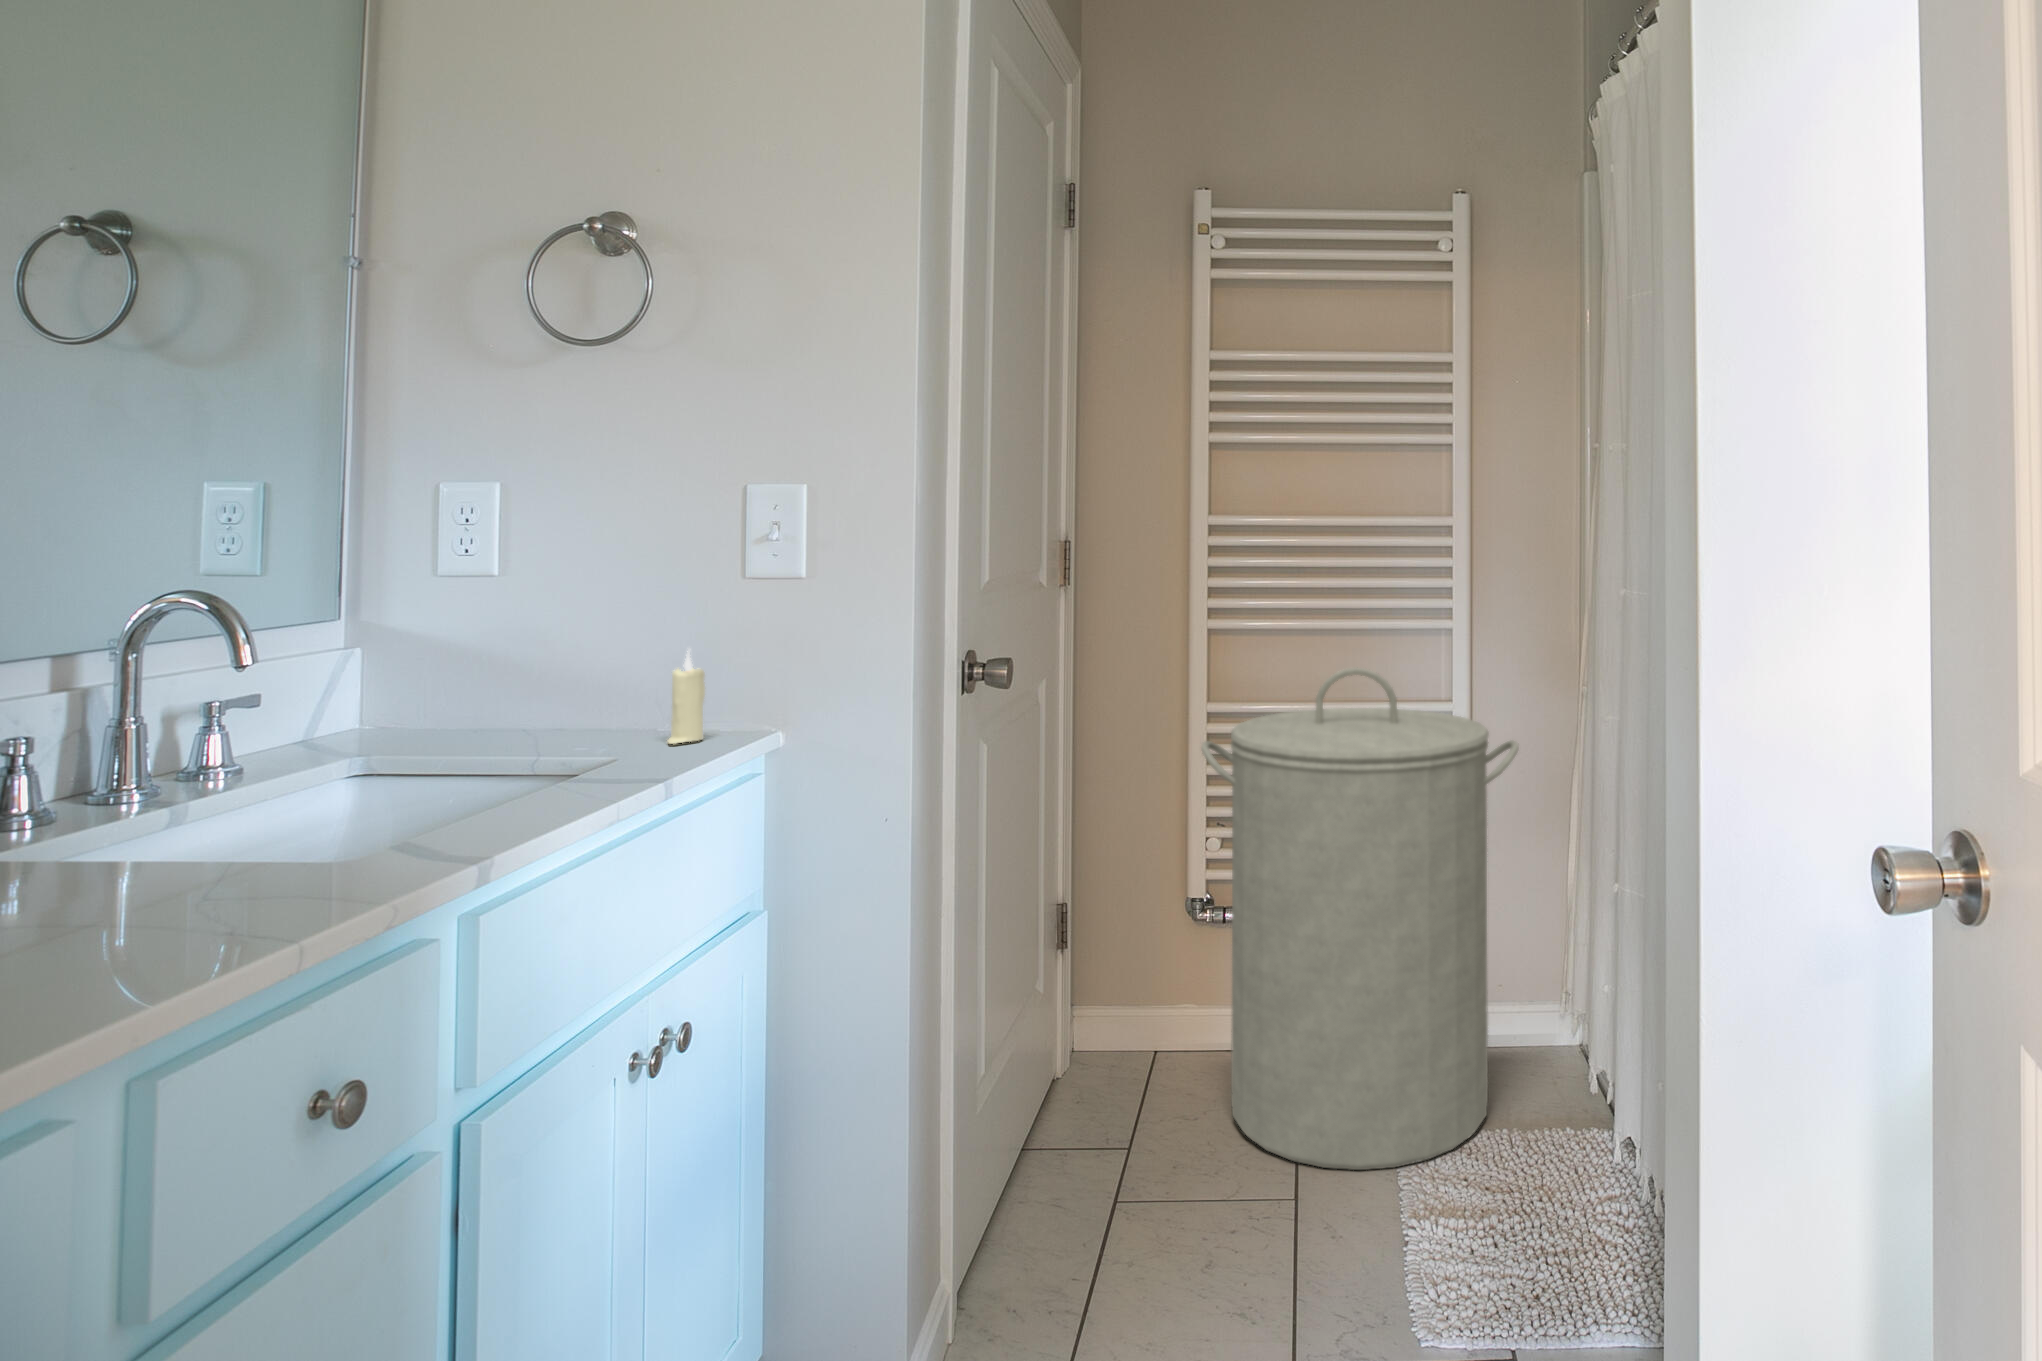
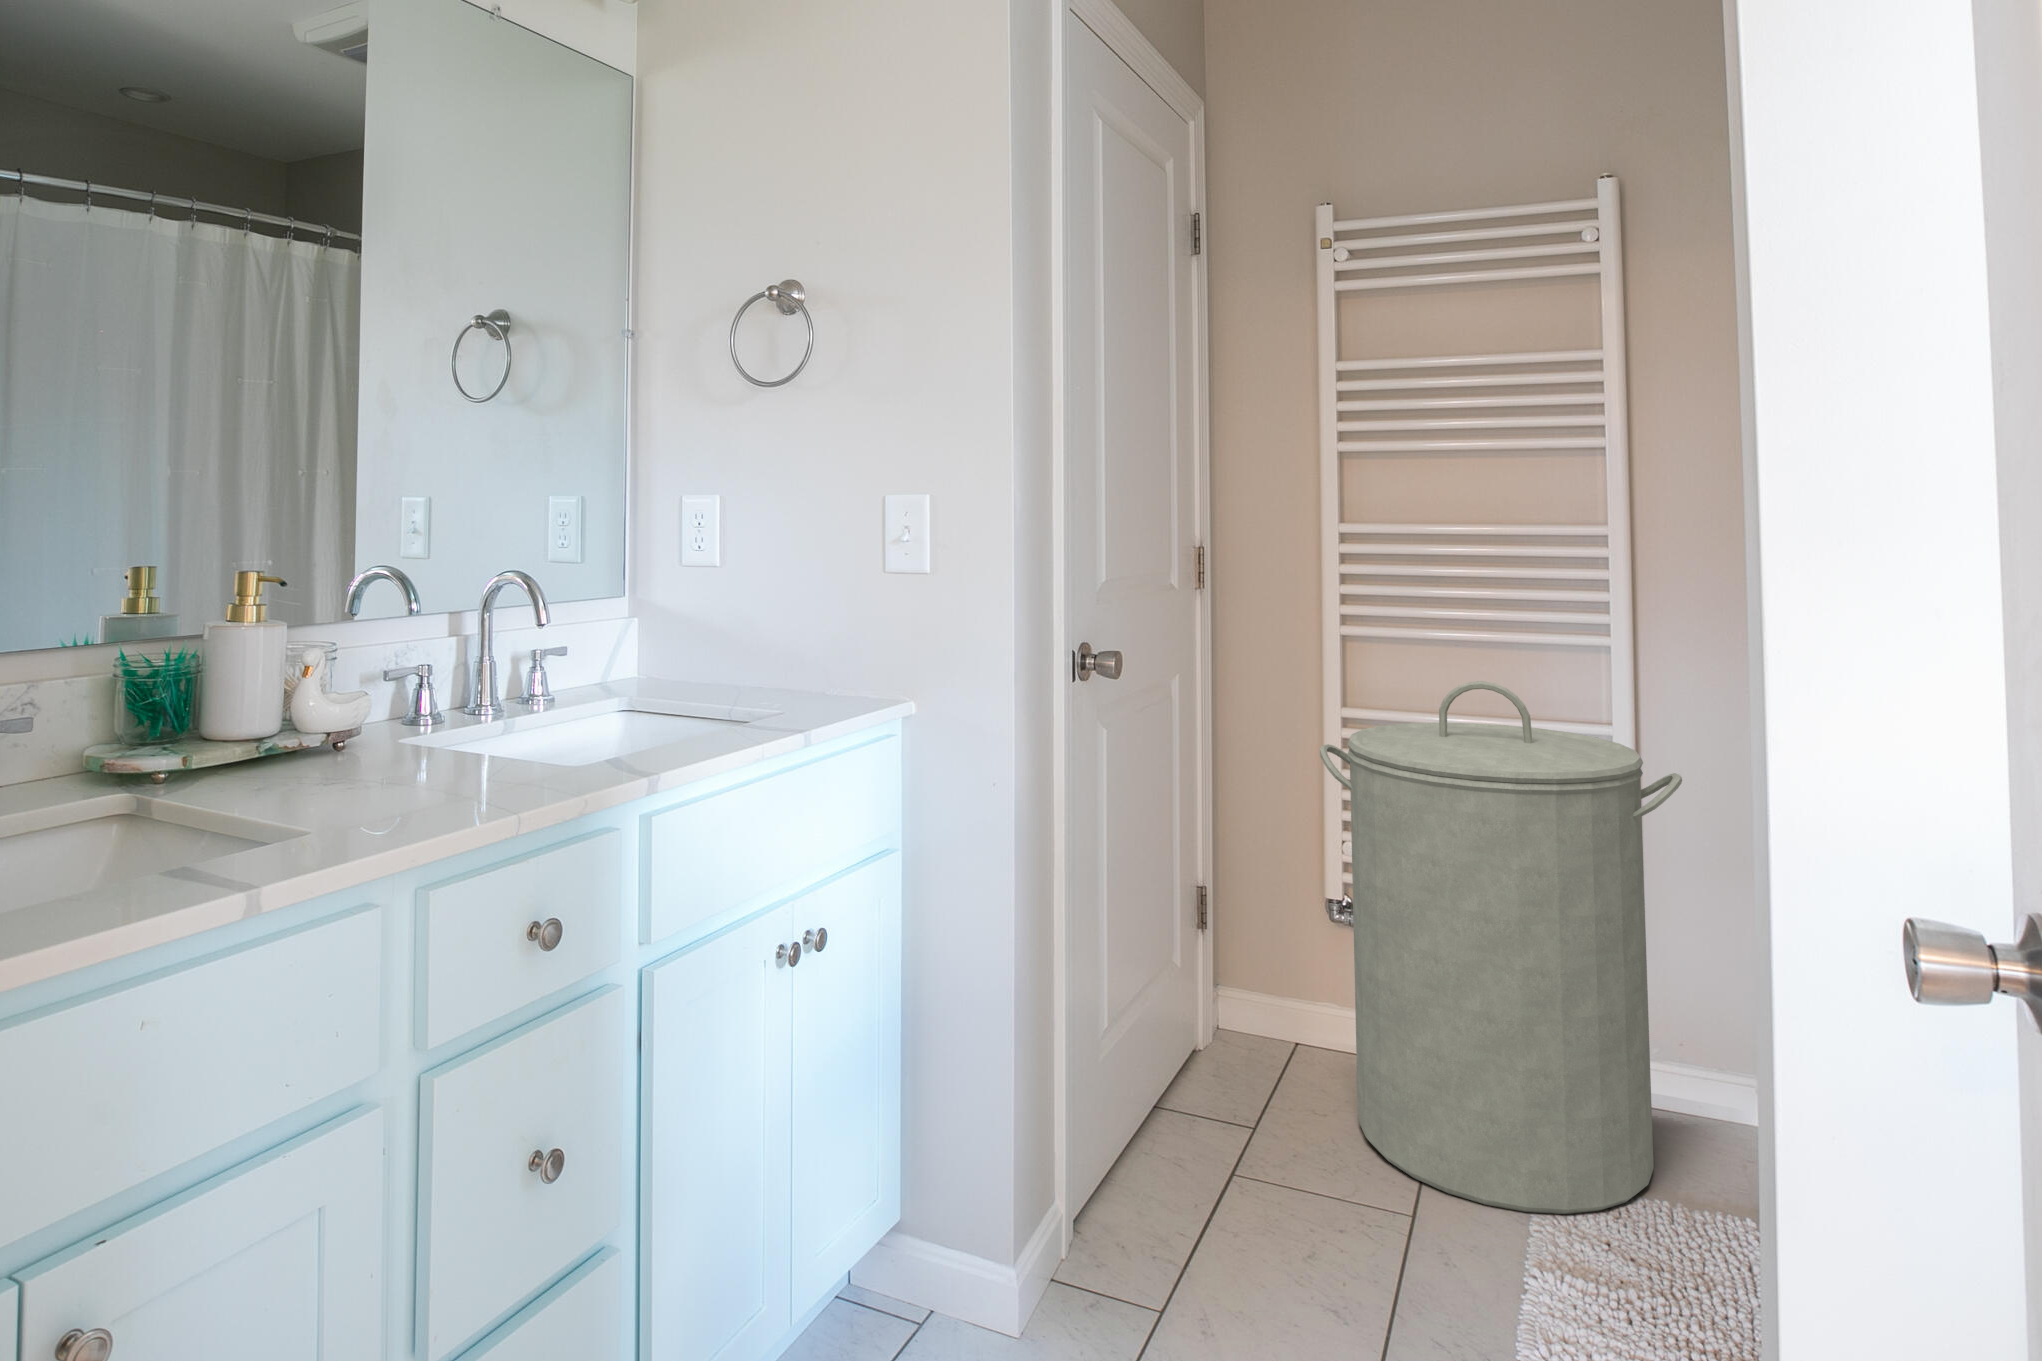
candle: present [668,651,705,744] -> none [827,628,853,704]

